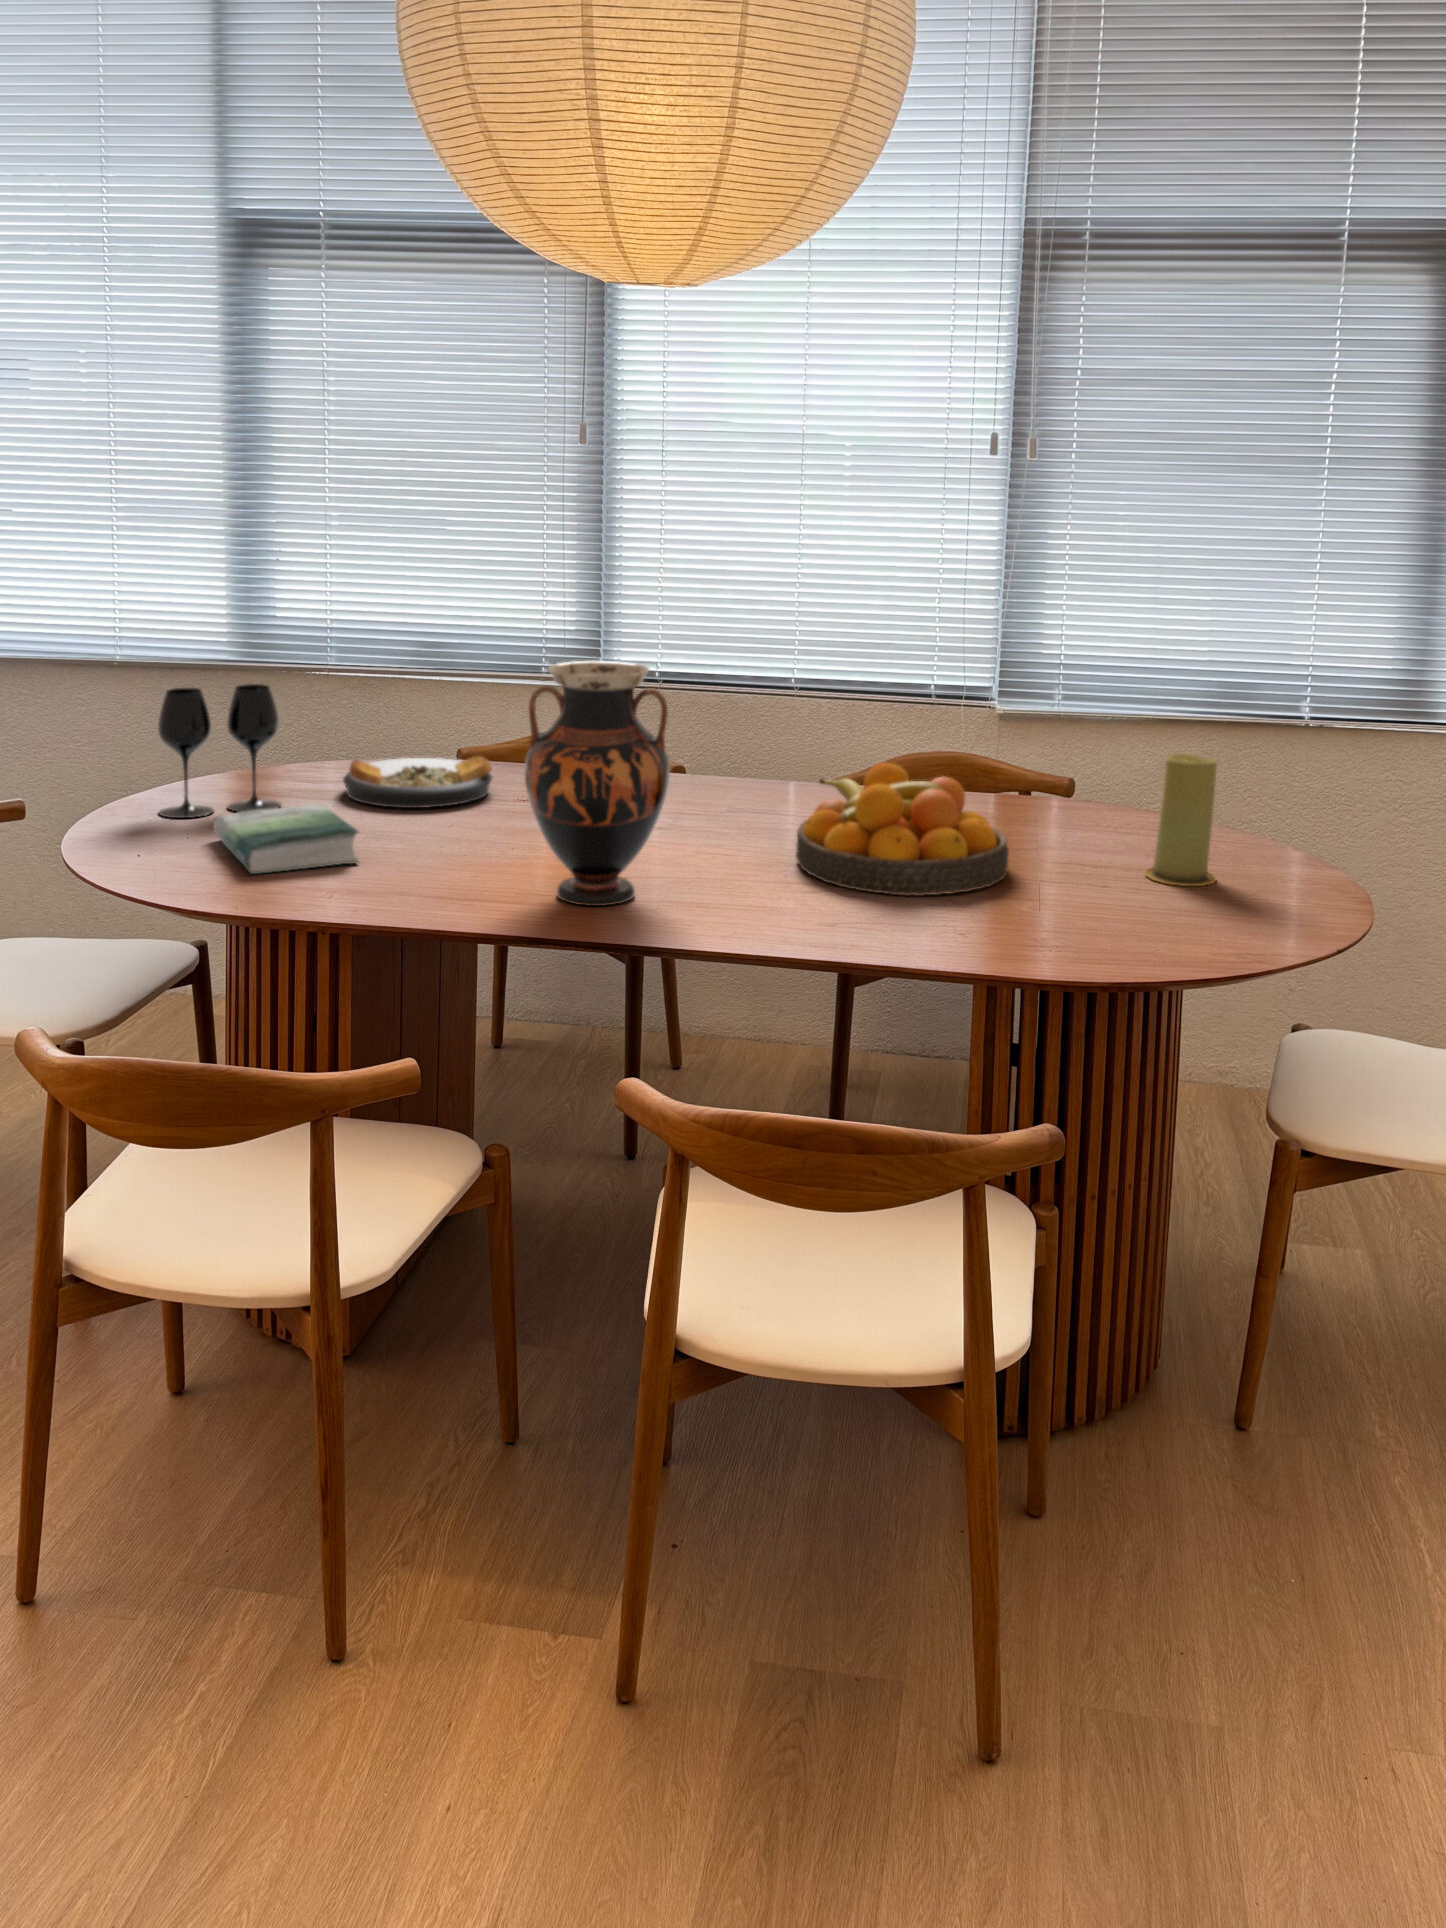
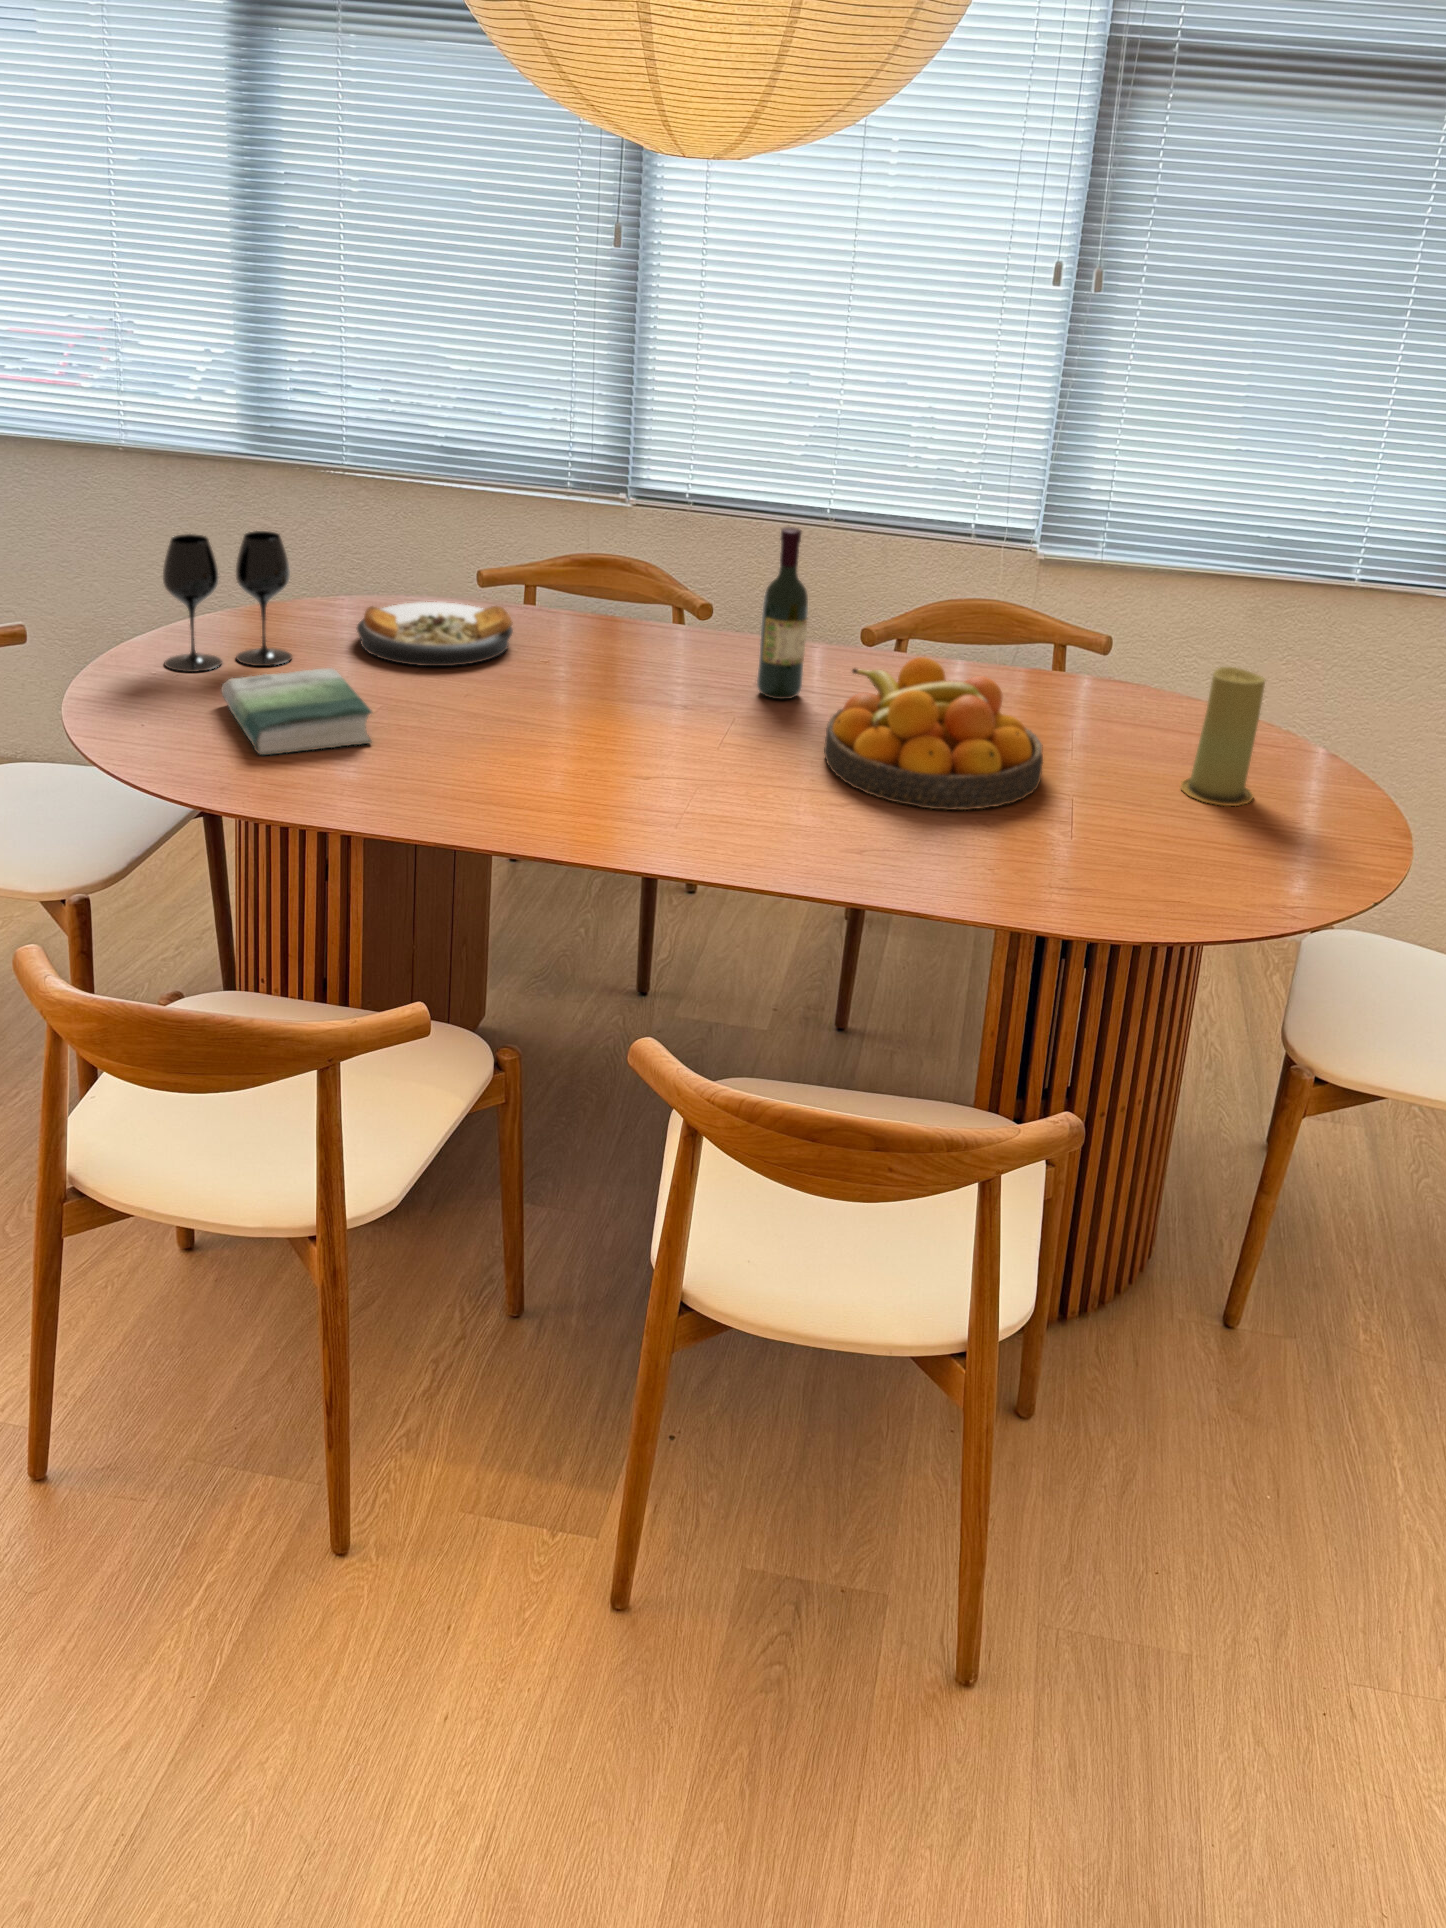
wine bottle: none [729,655,774,823] -> present [757,527,808,699]
vase: present [525,661,670,906] -> none [546,556,698,813]

